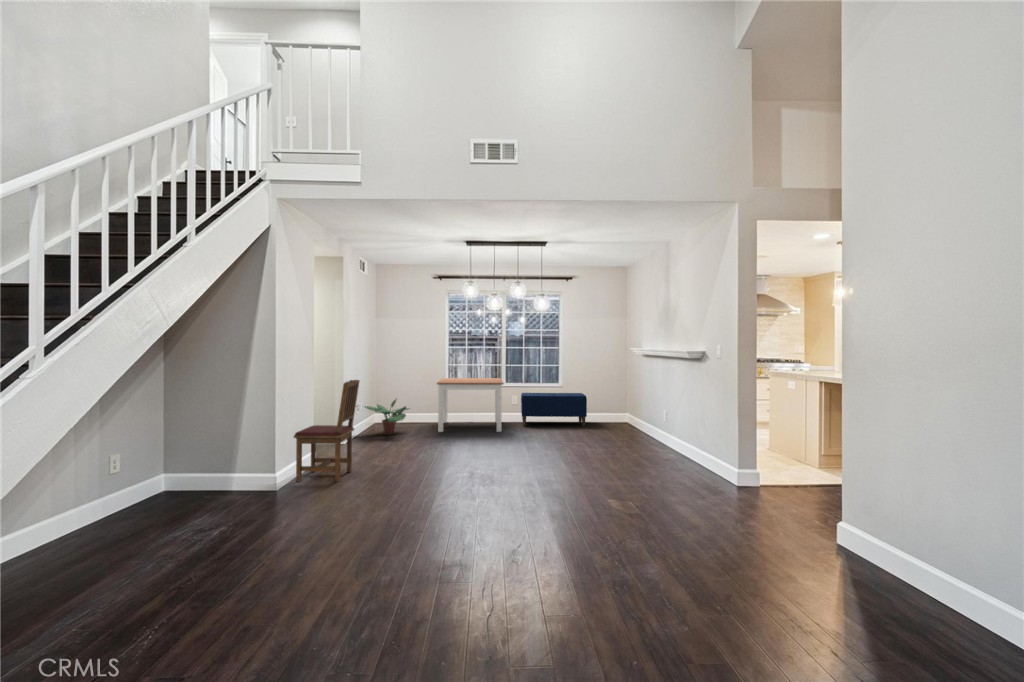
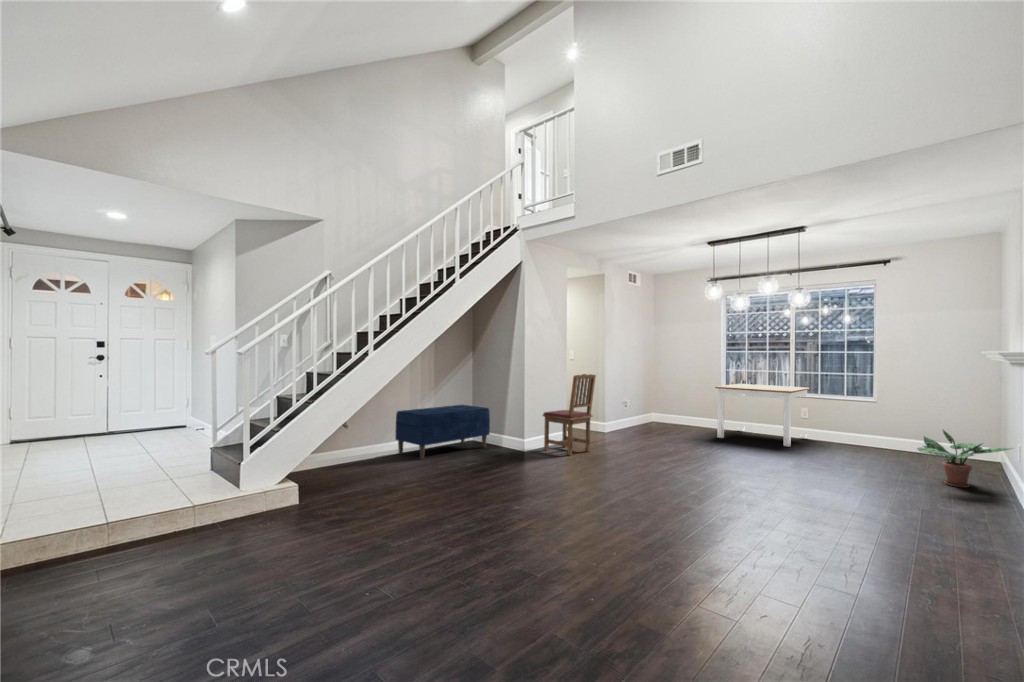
bench: present [521,393,587,426] -> present [395,405,490,460]
potted plant: present [364,399,410,435] -> present [917,430,1011,487]

